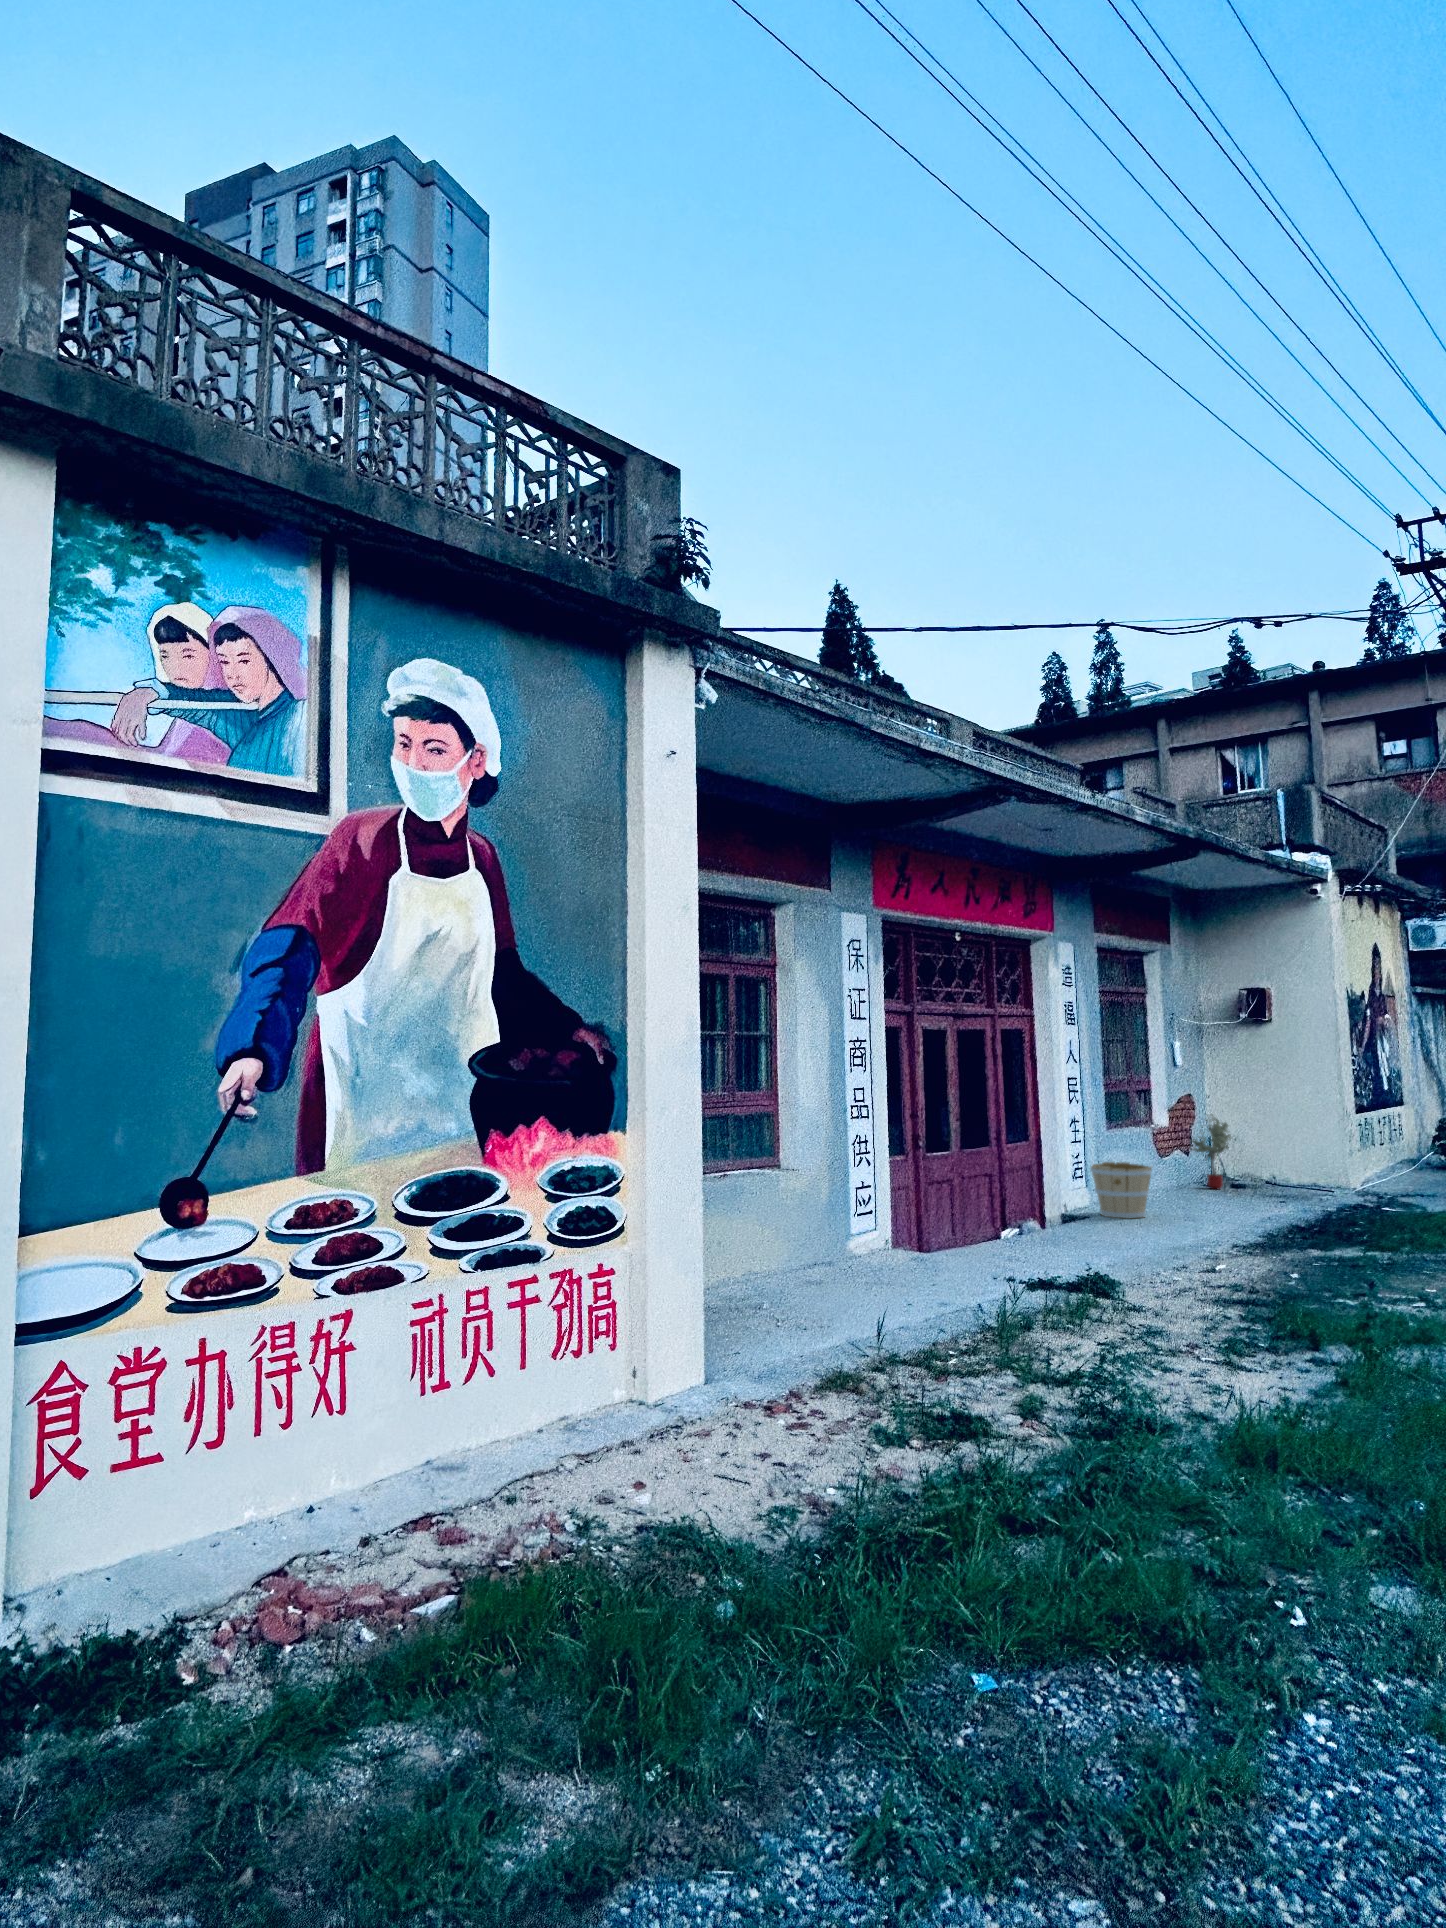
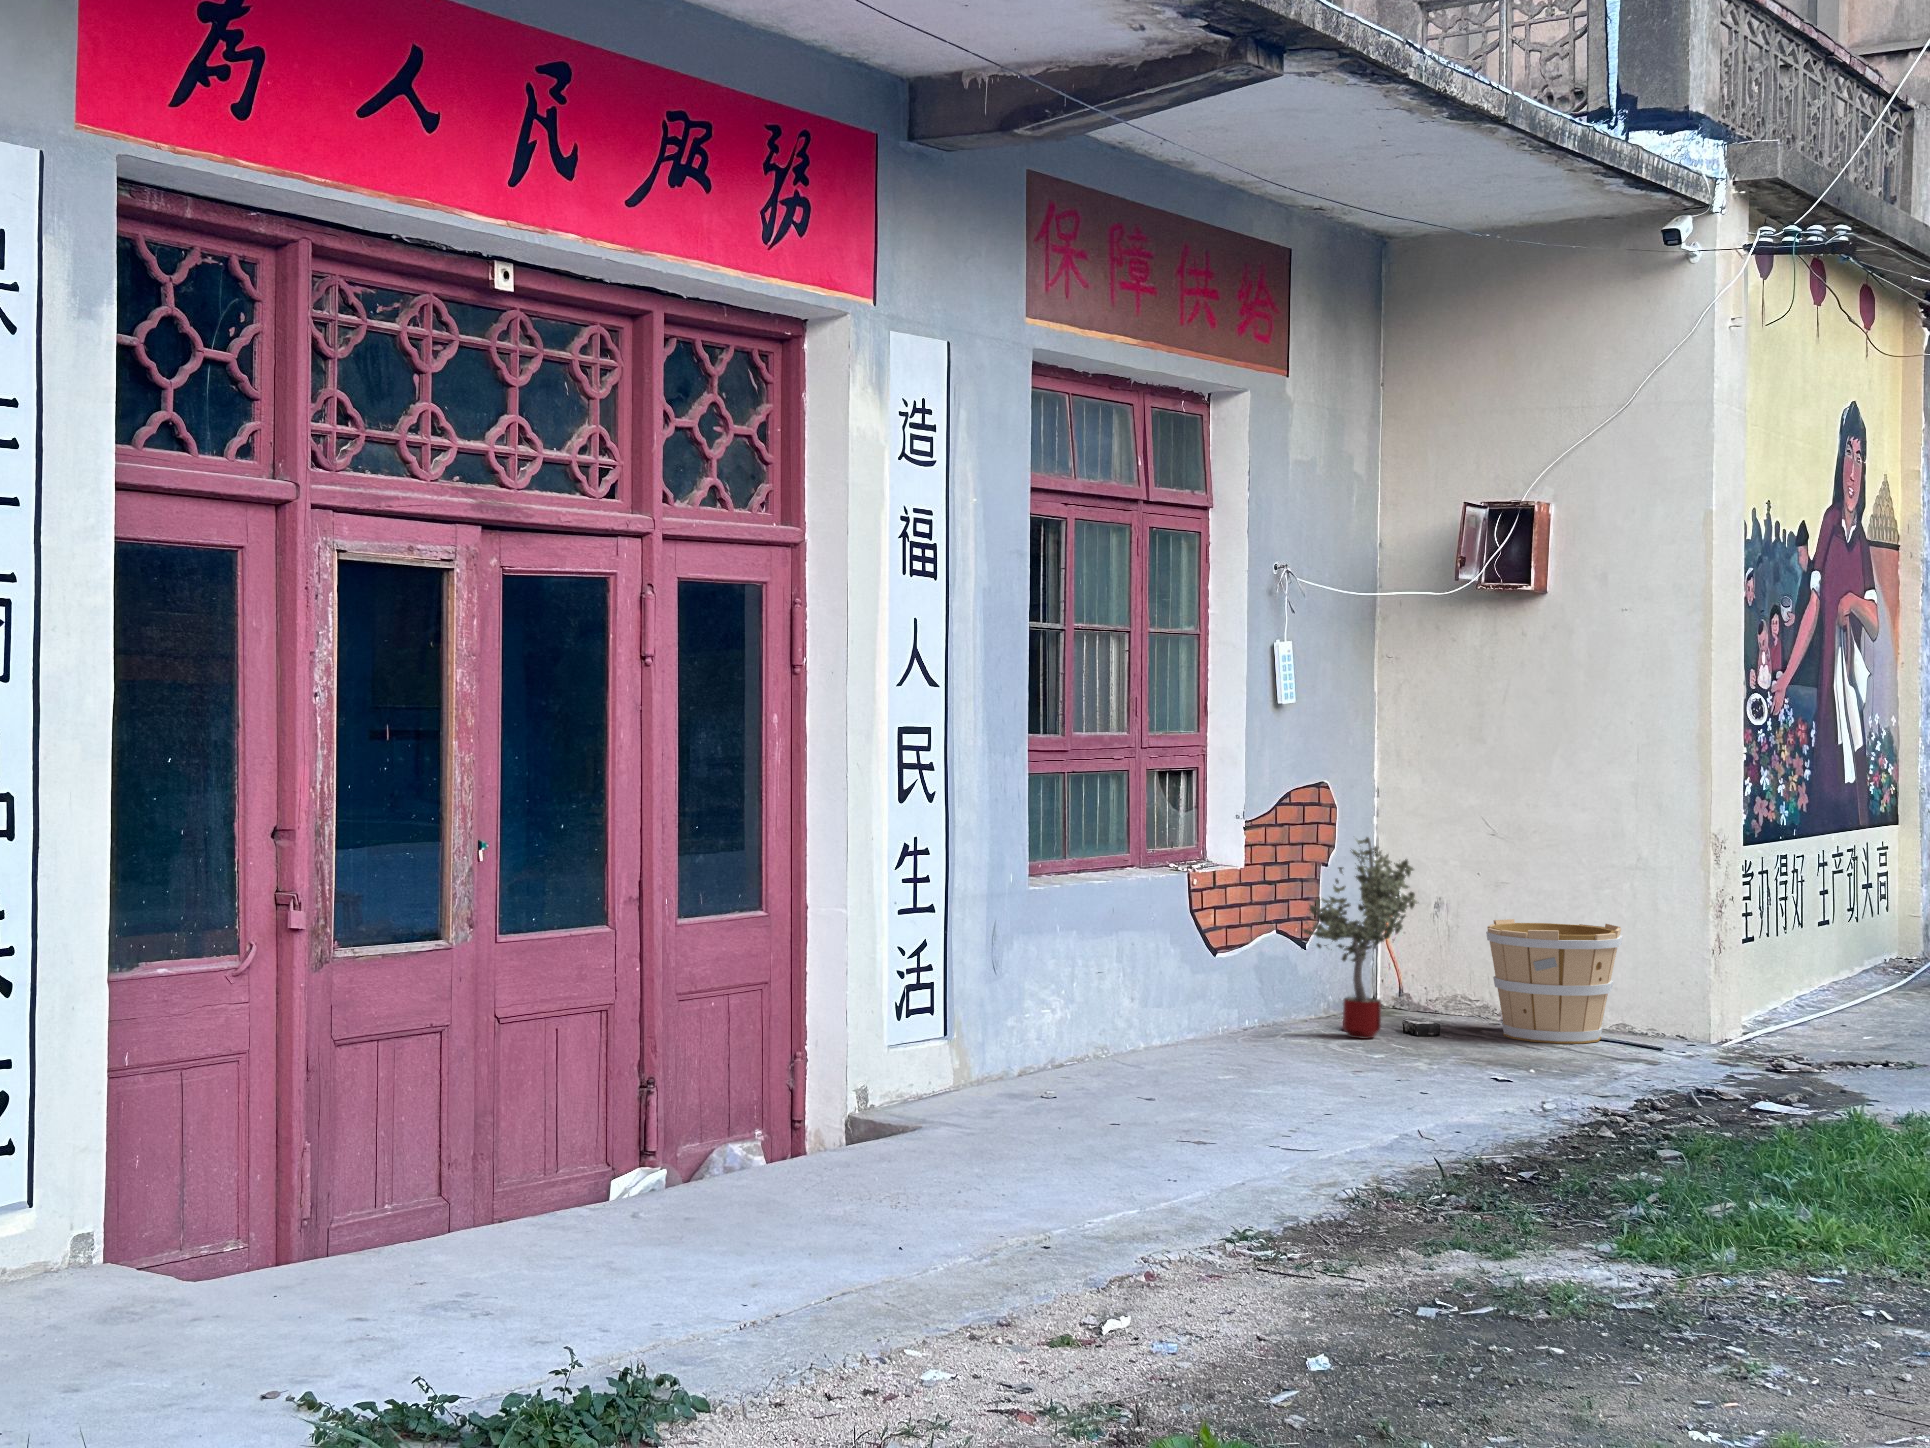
wooden bucket: present [1090,1162,1152,1219] -> present [1486,919,1623,1044]

